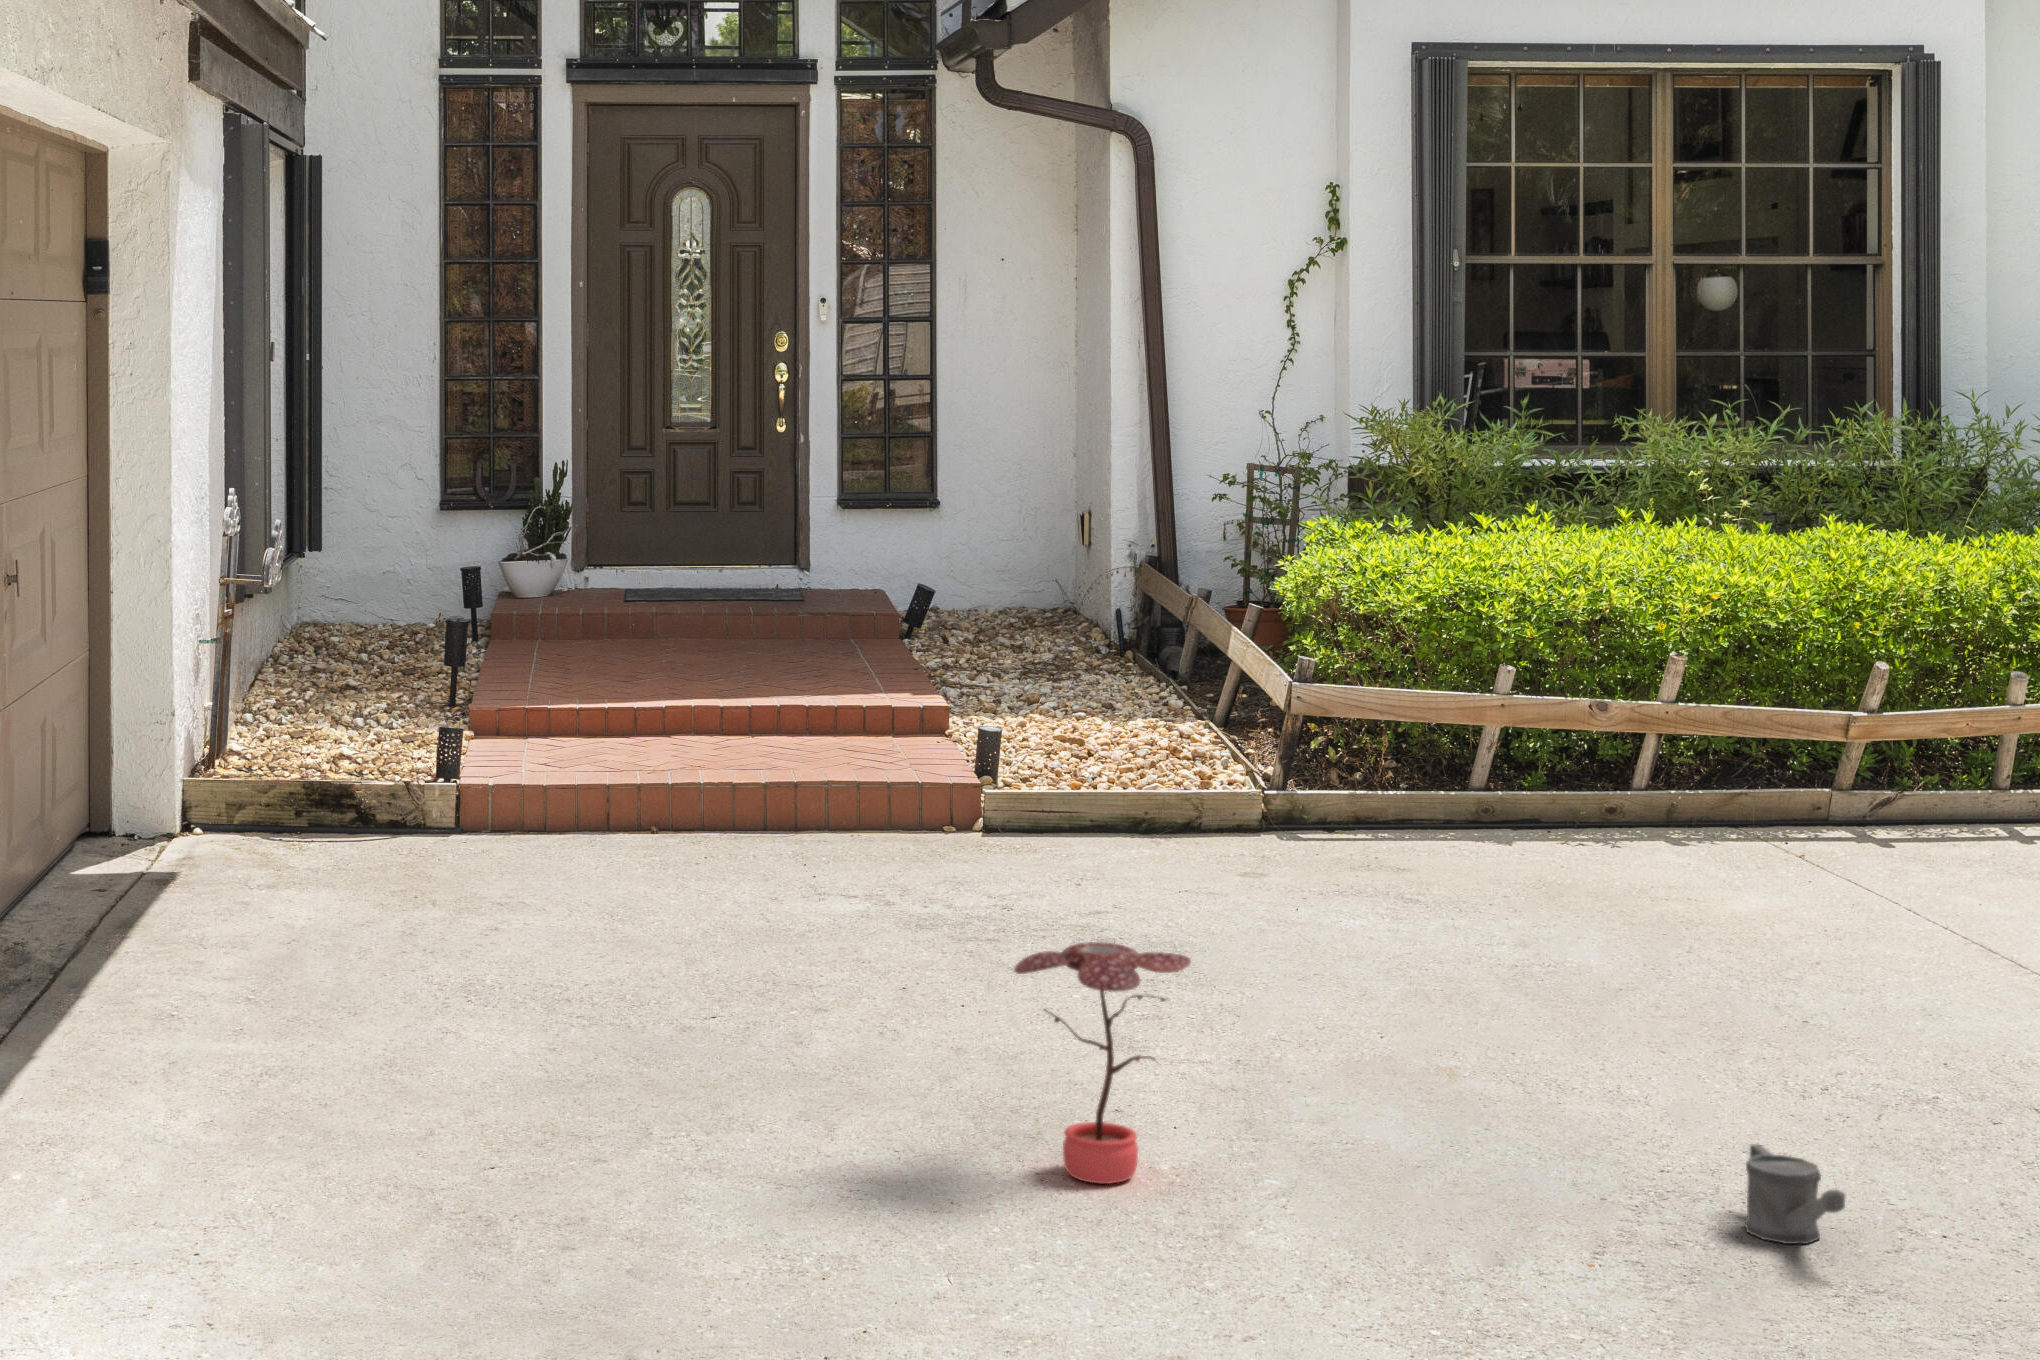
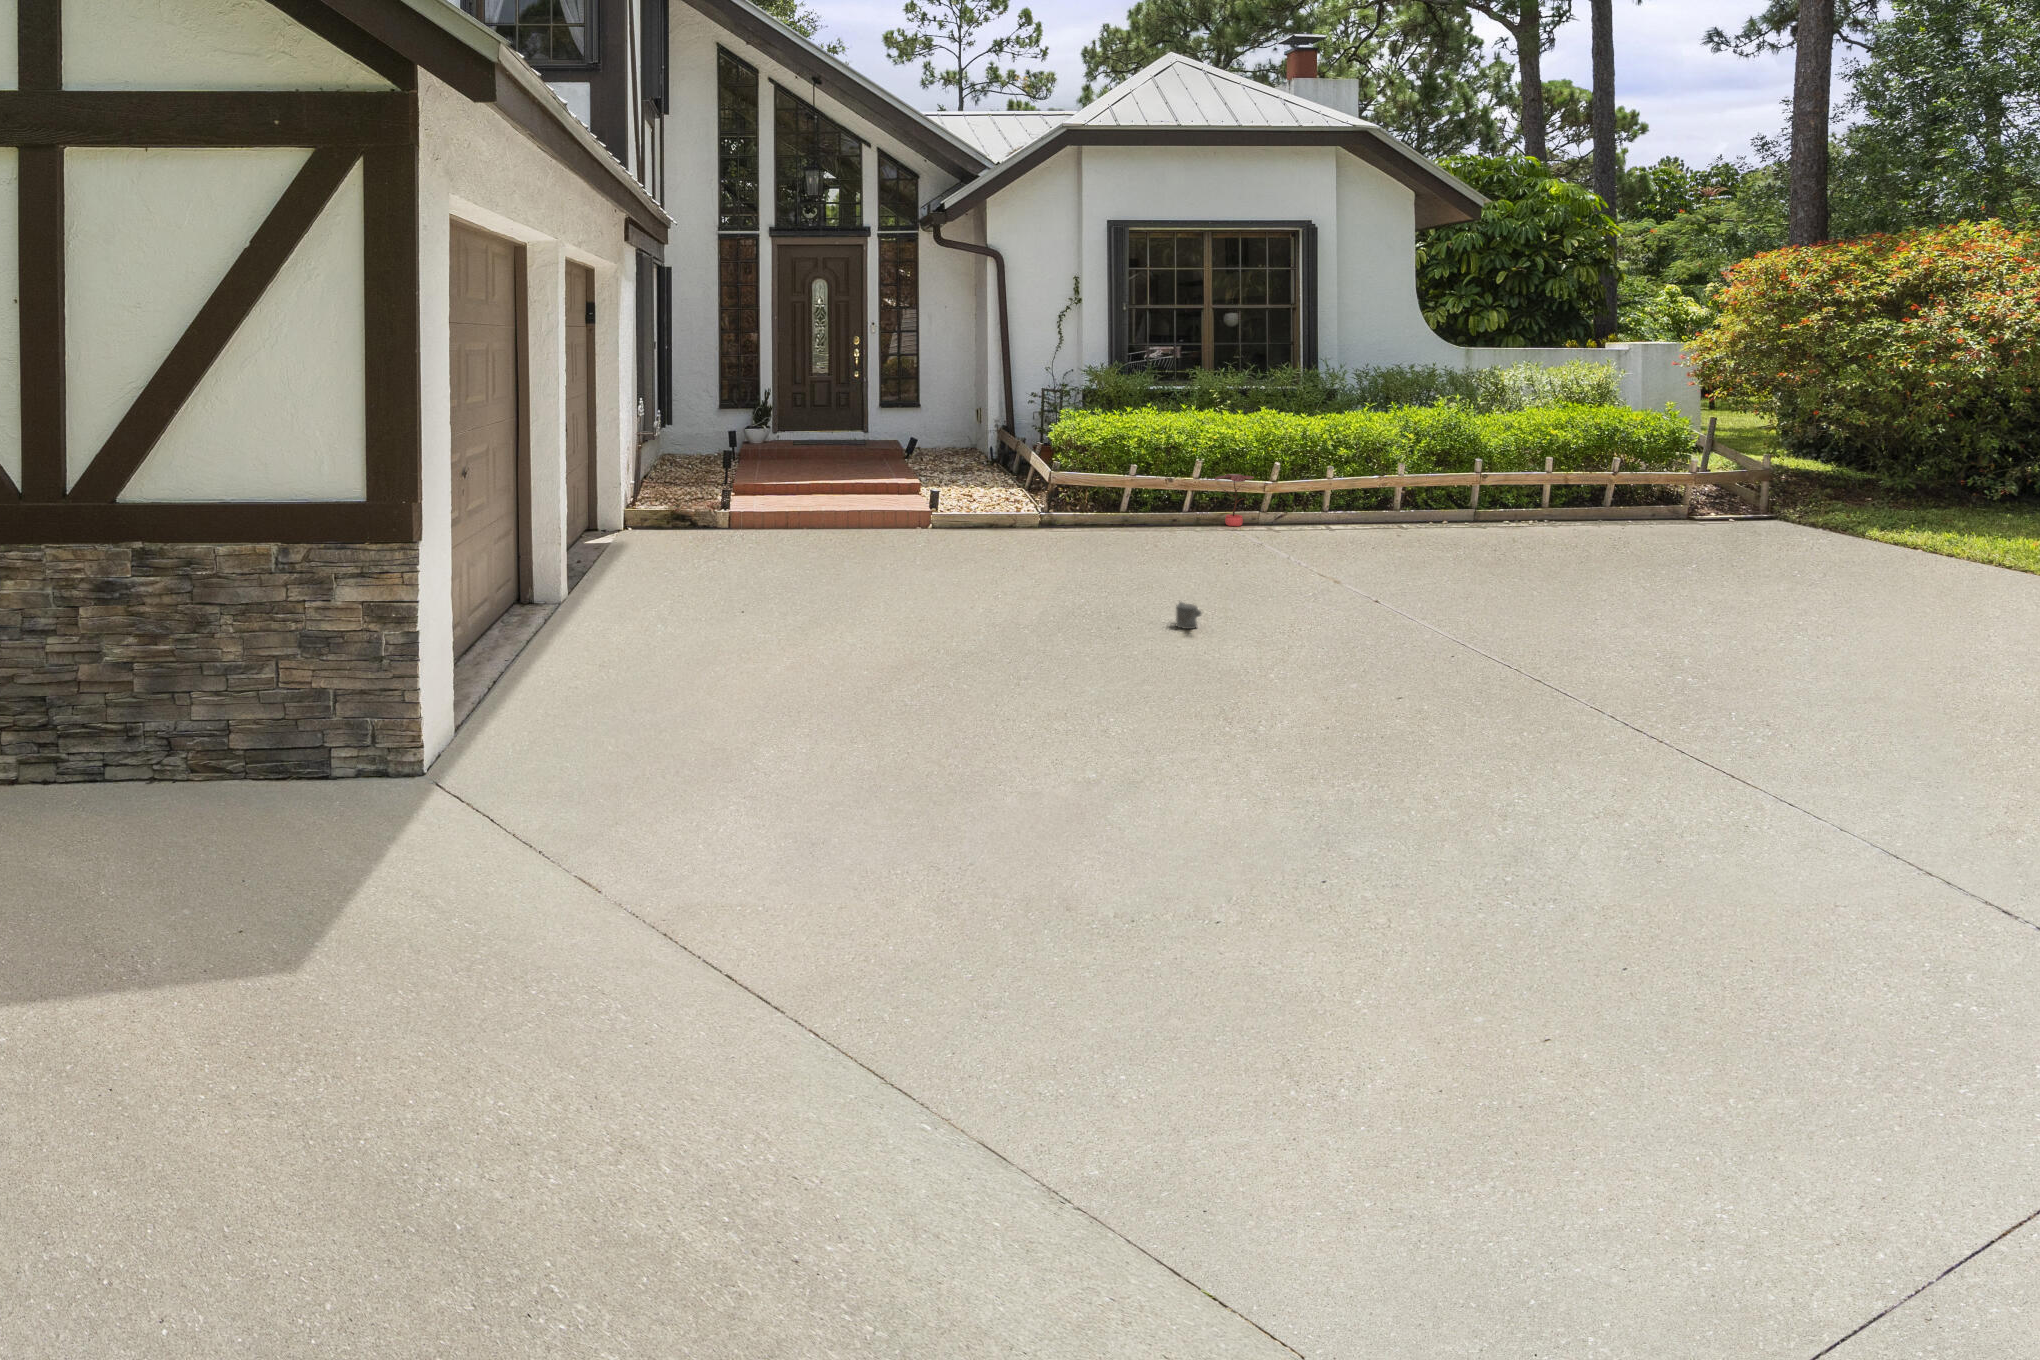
potted plant: present [1014,942,1191,1184] -> present [1215,474,1254,526]

